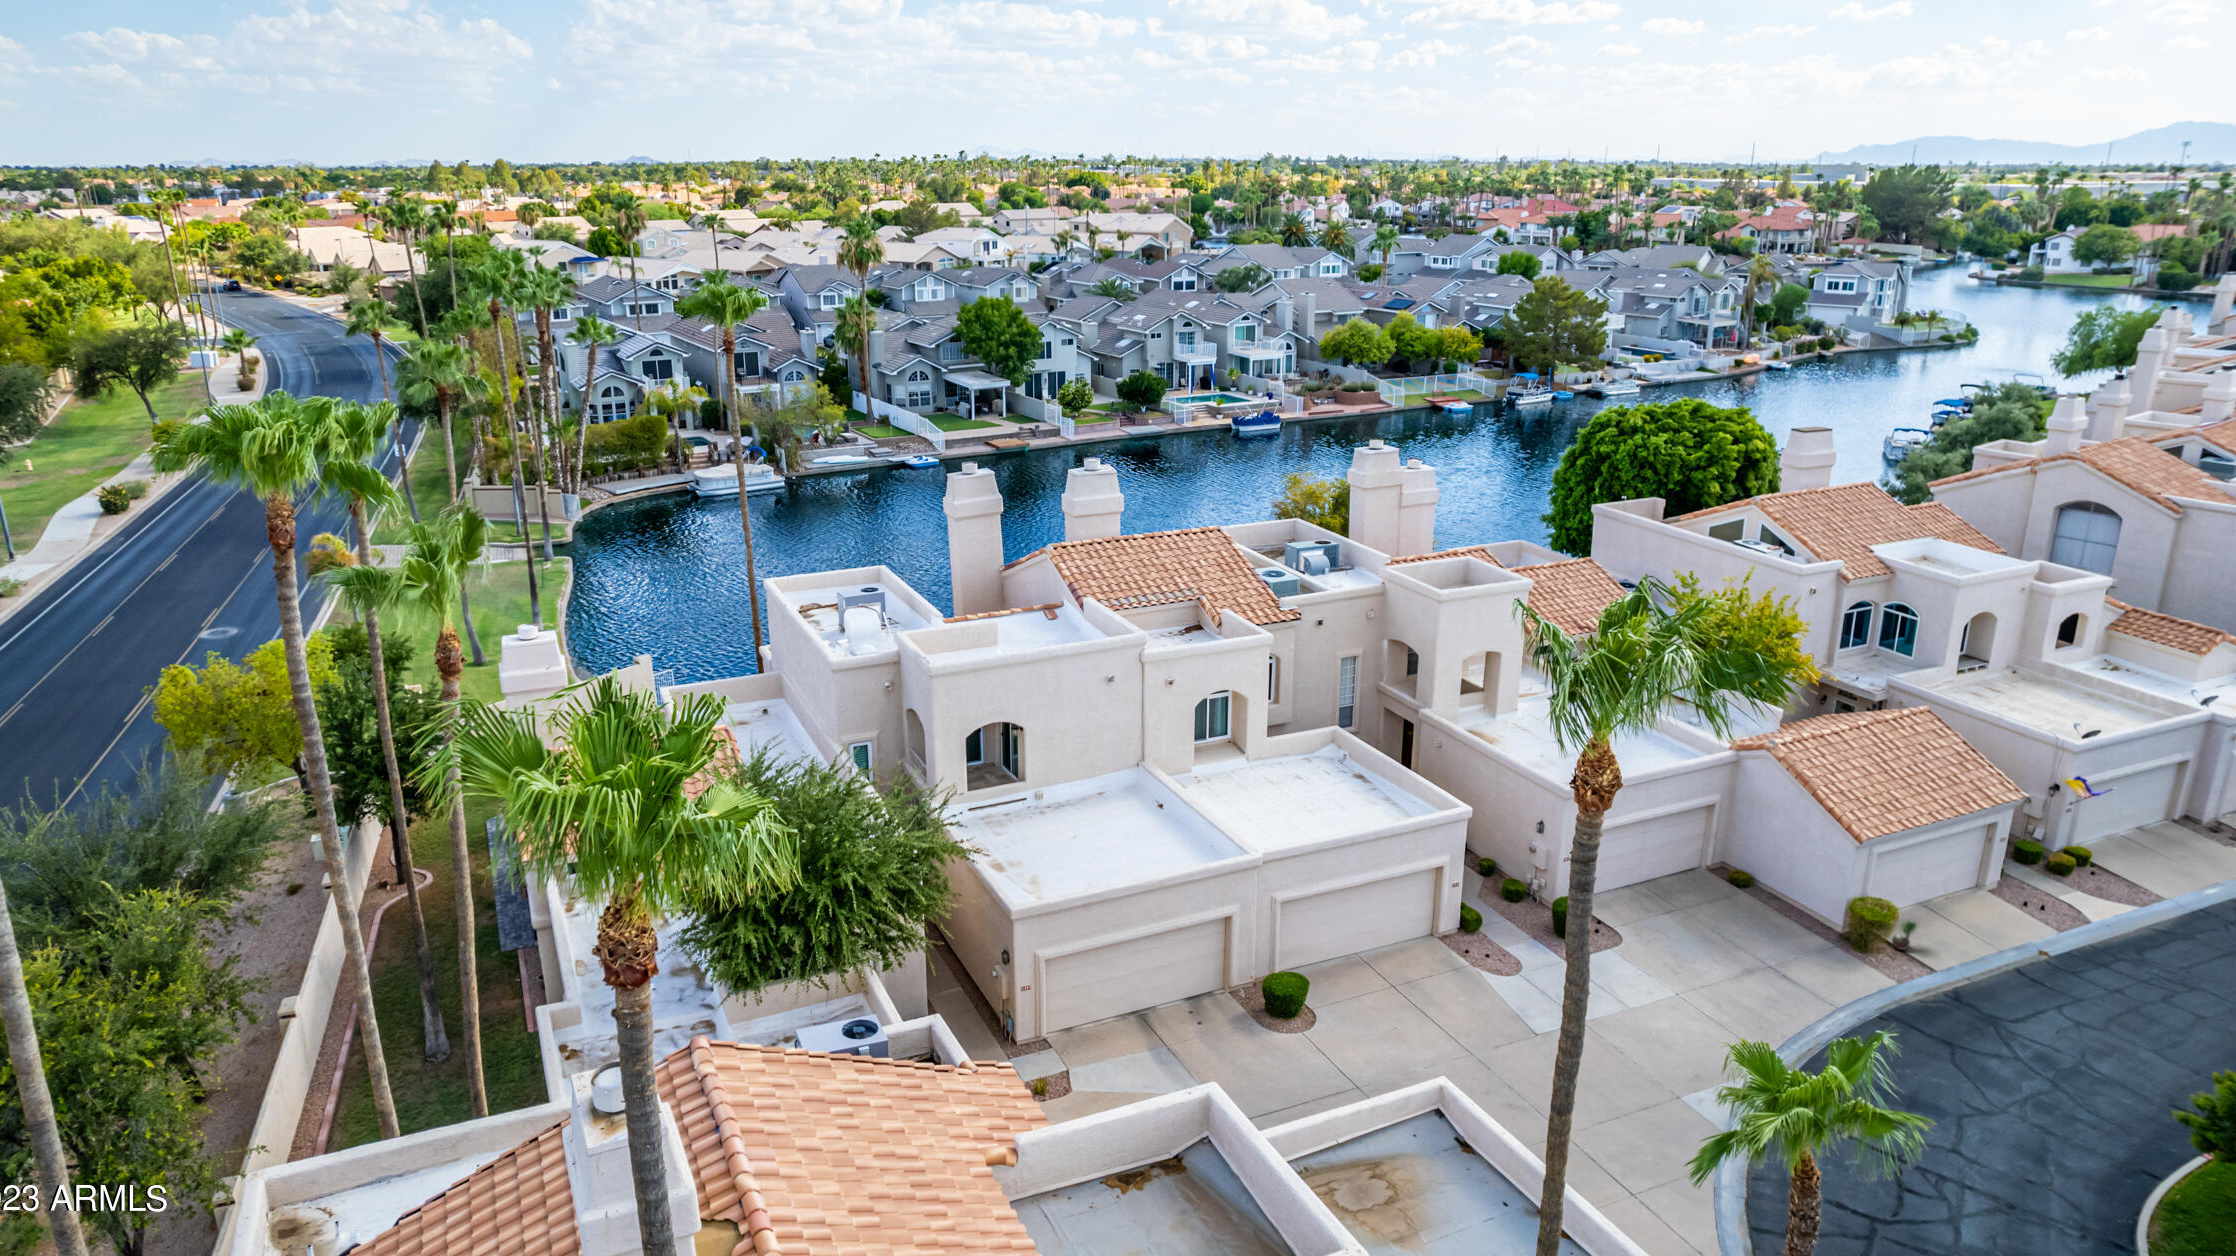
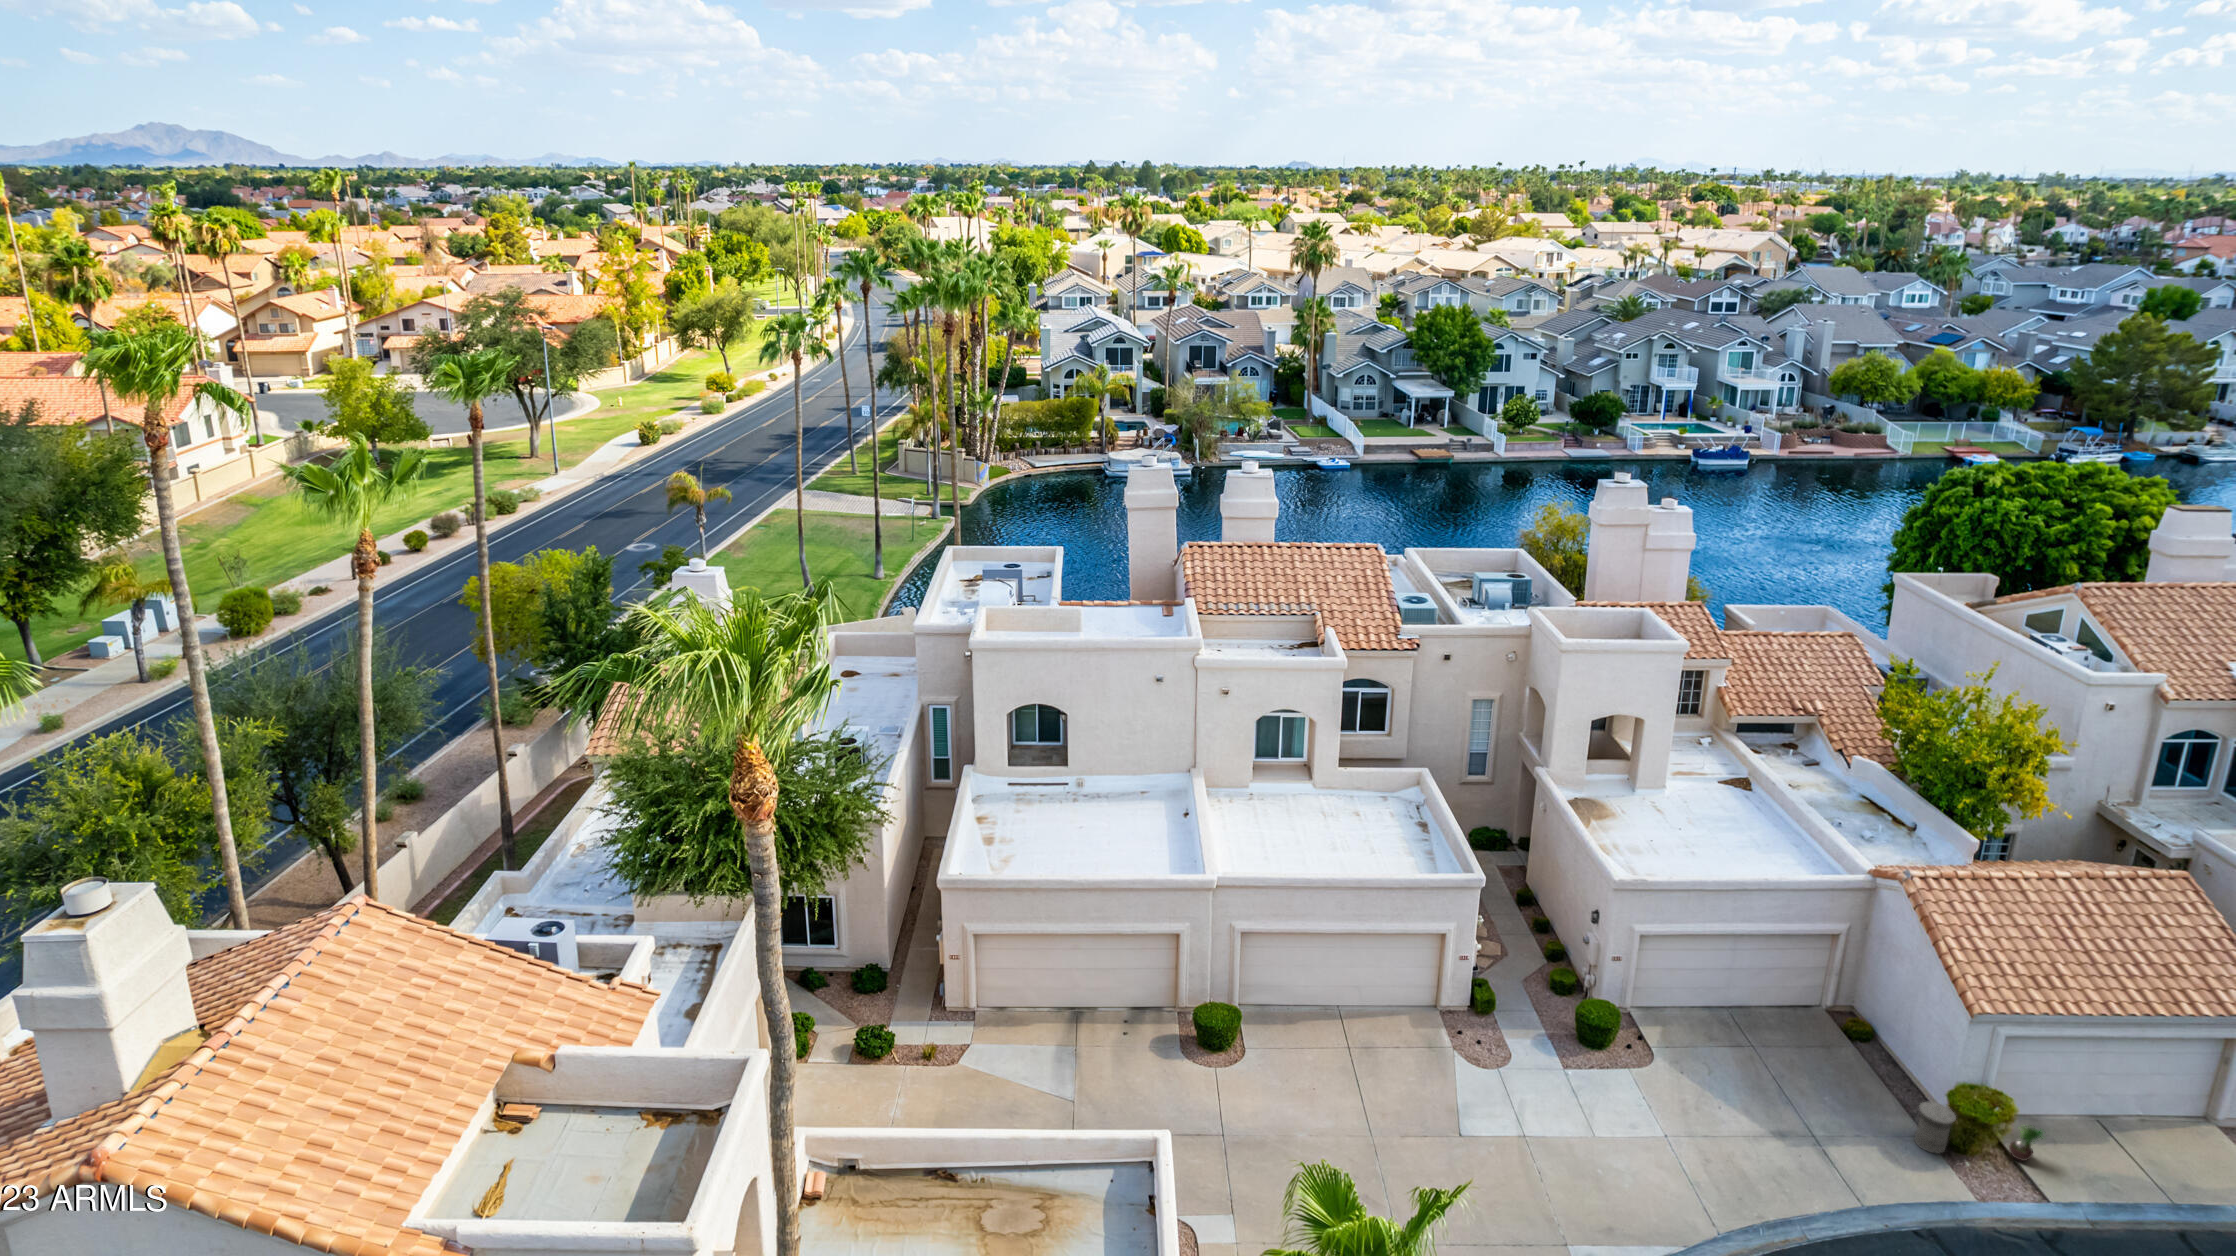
trash can: none [1830,920,1863,960] -> present [1914,1102,1956,1153]

